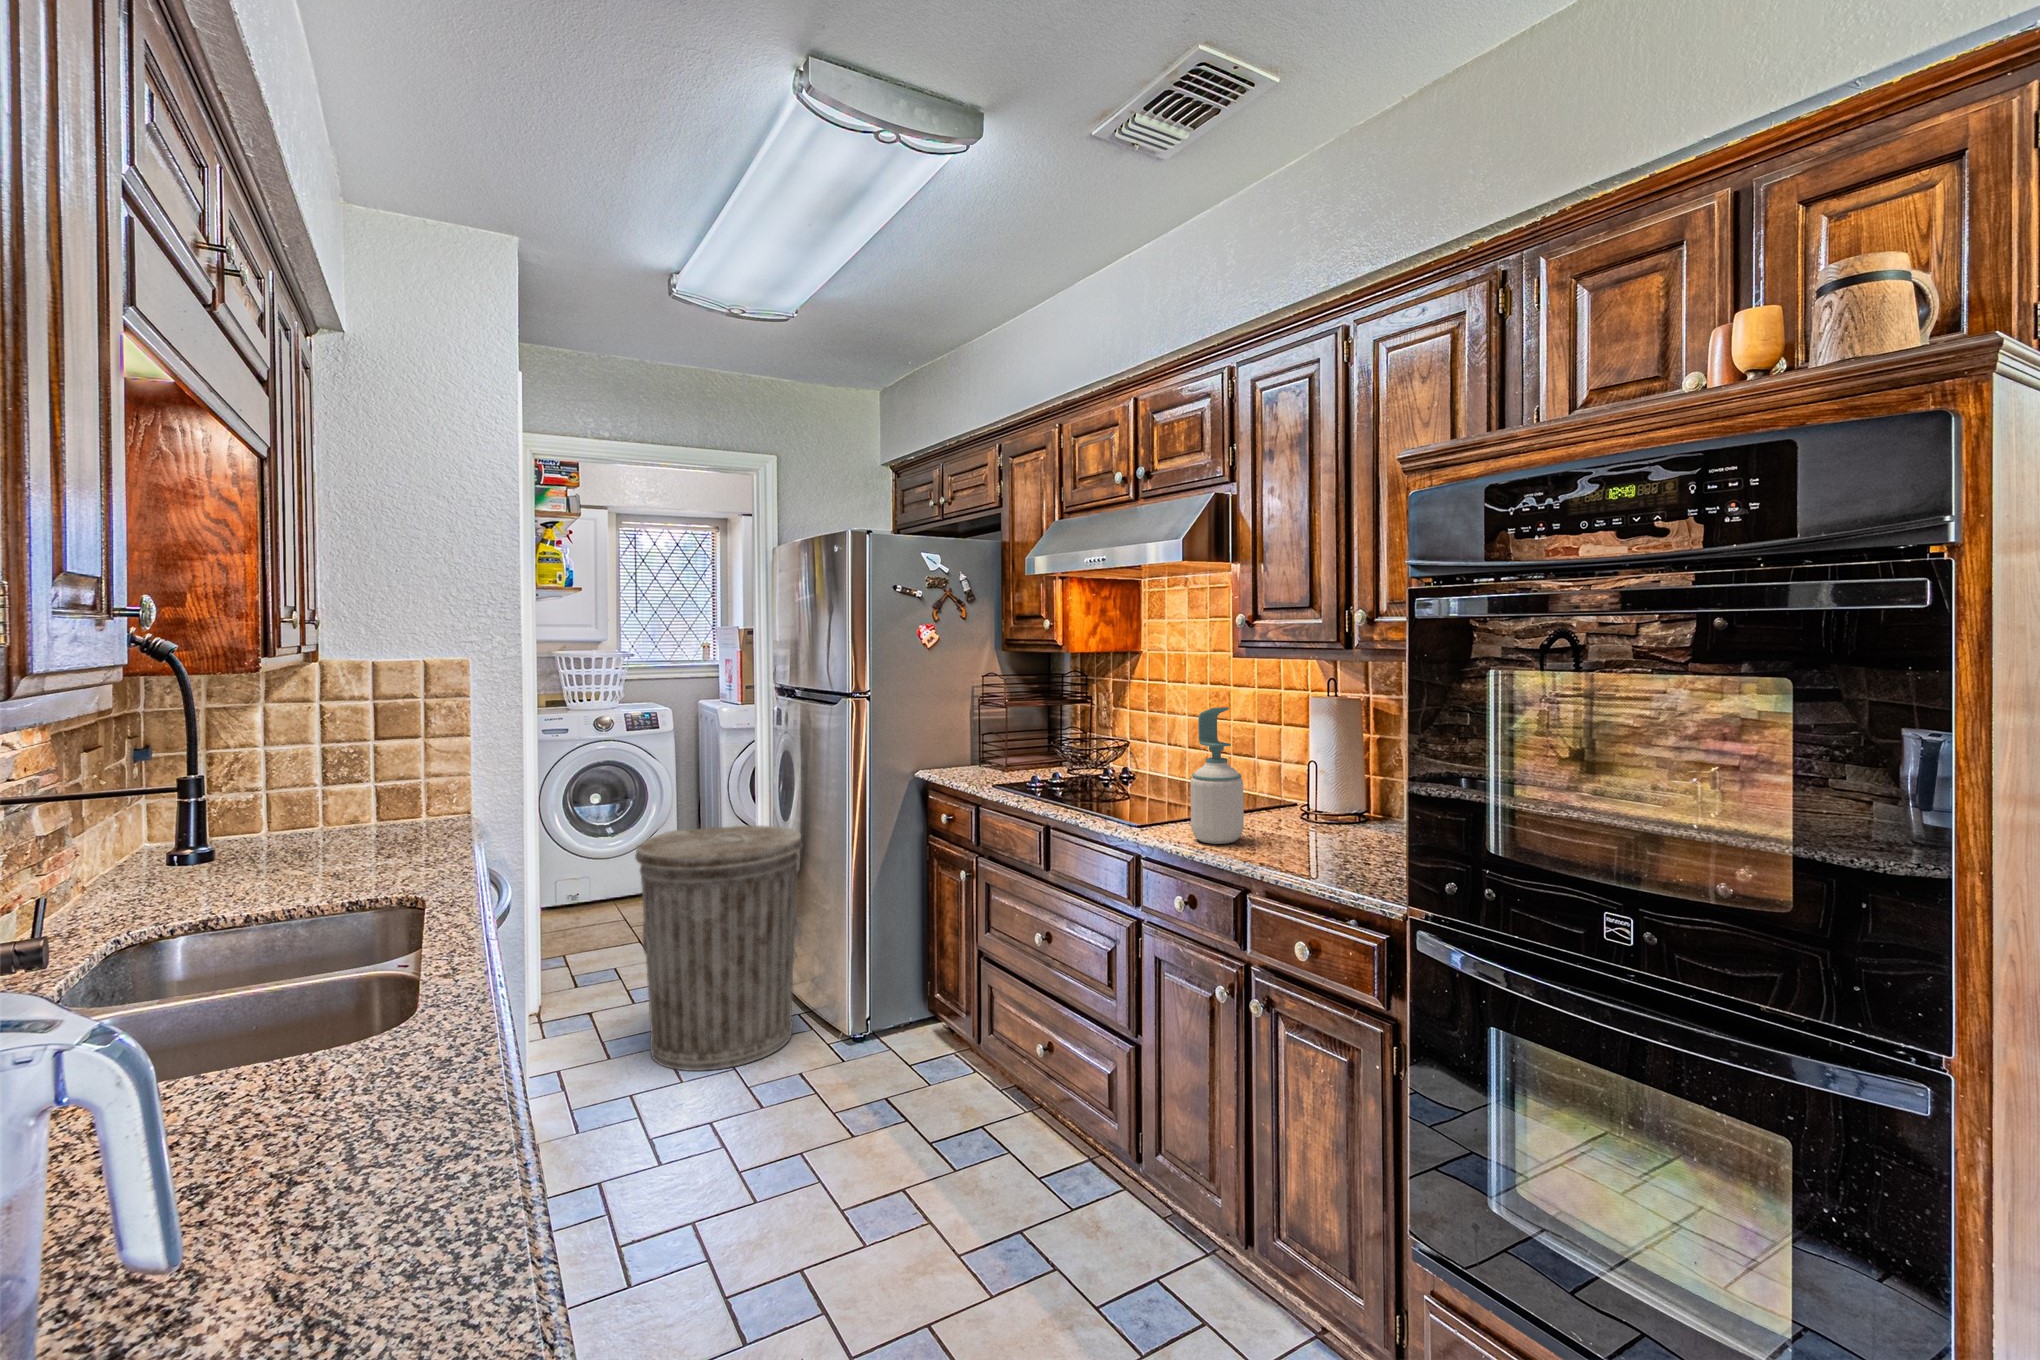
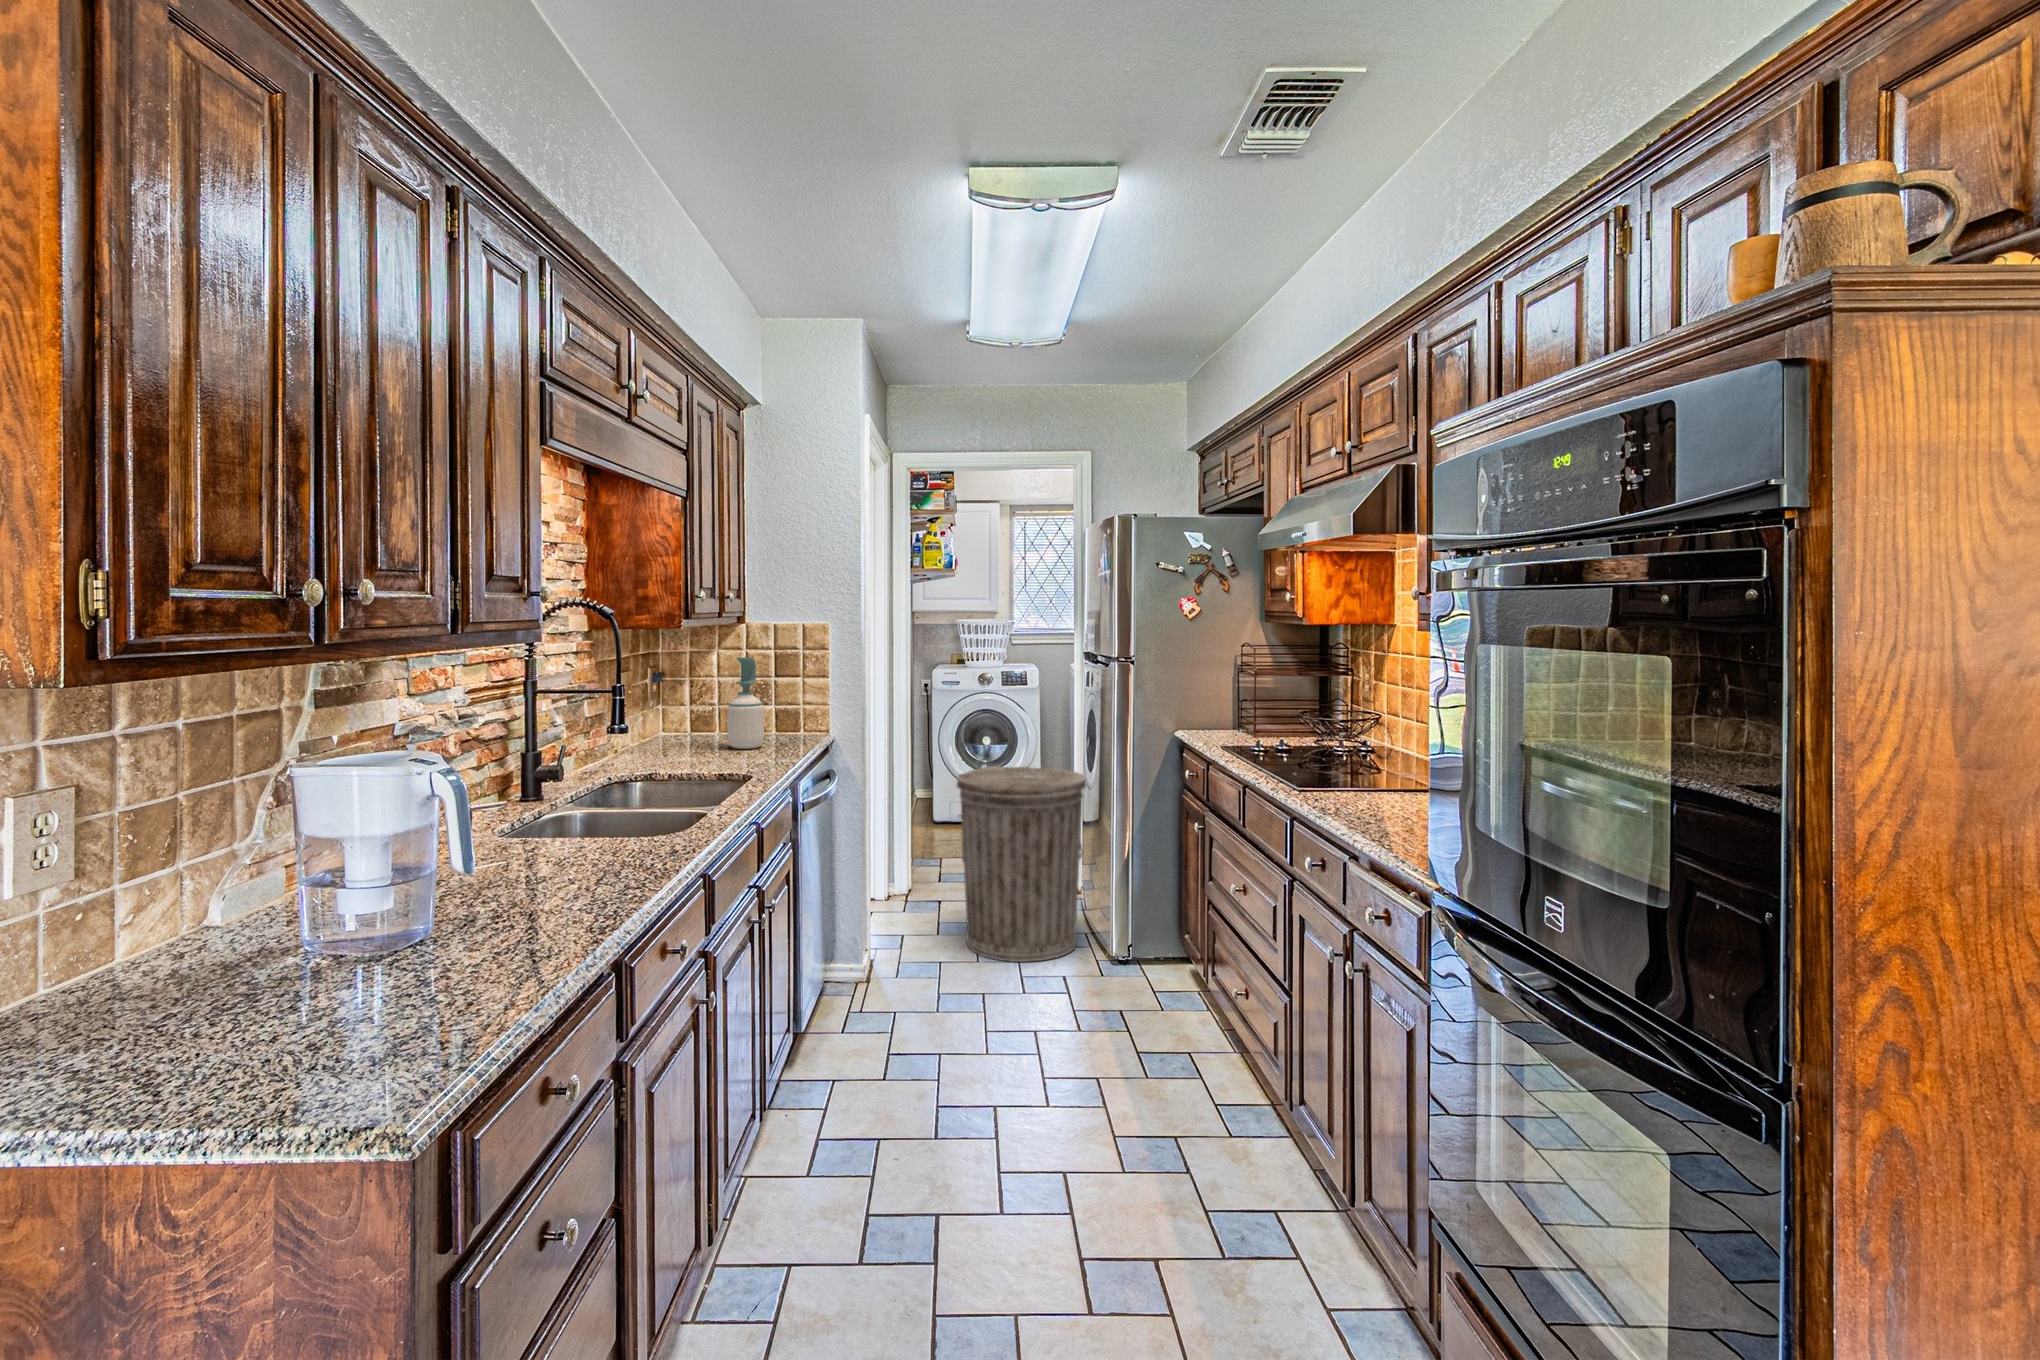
soap bottle: present [1191,707,1244,844] -> present [727,657,764,749]

